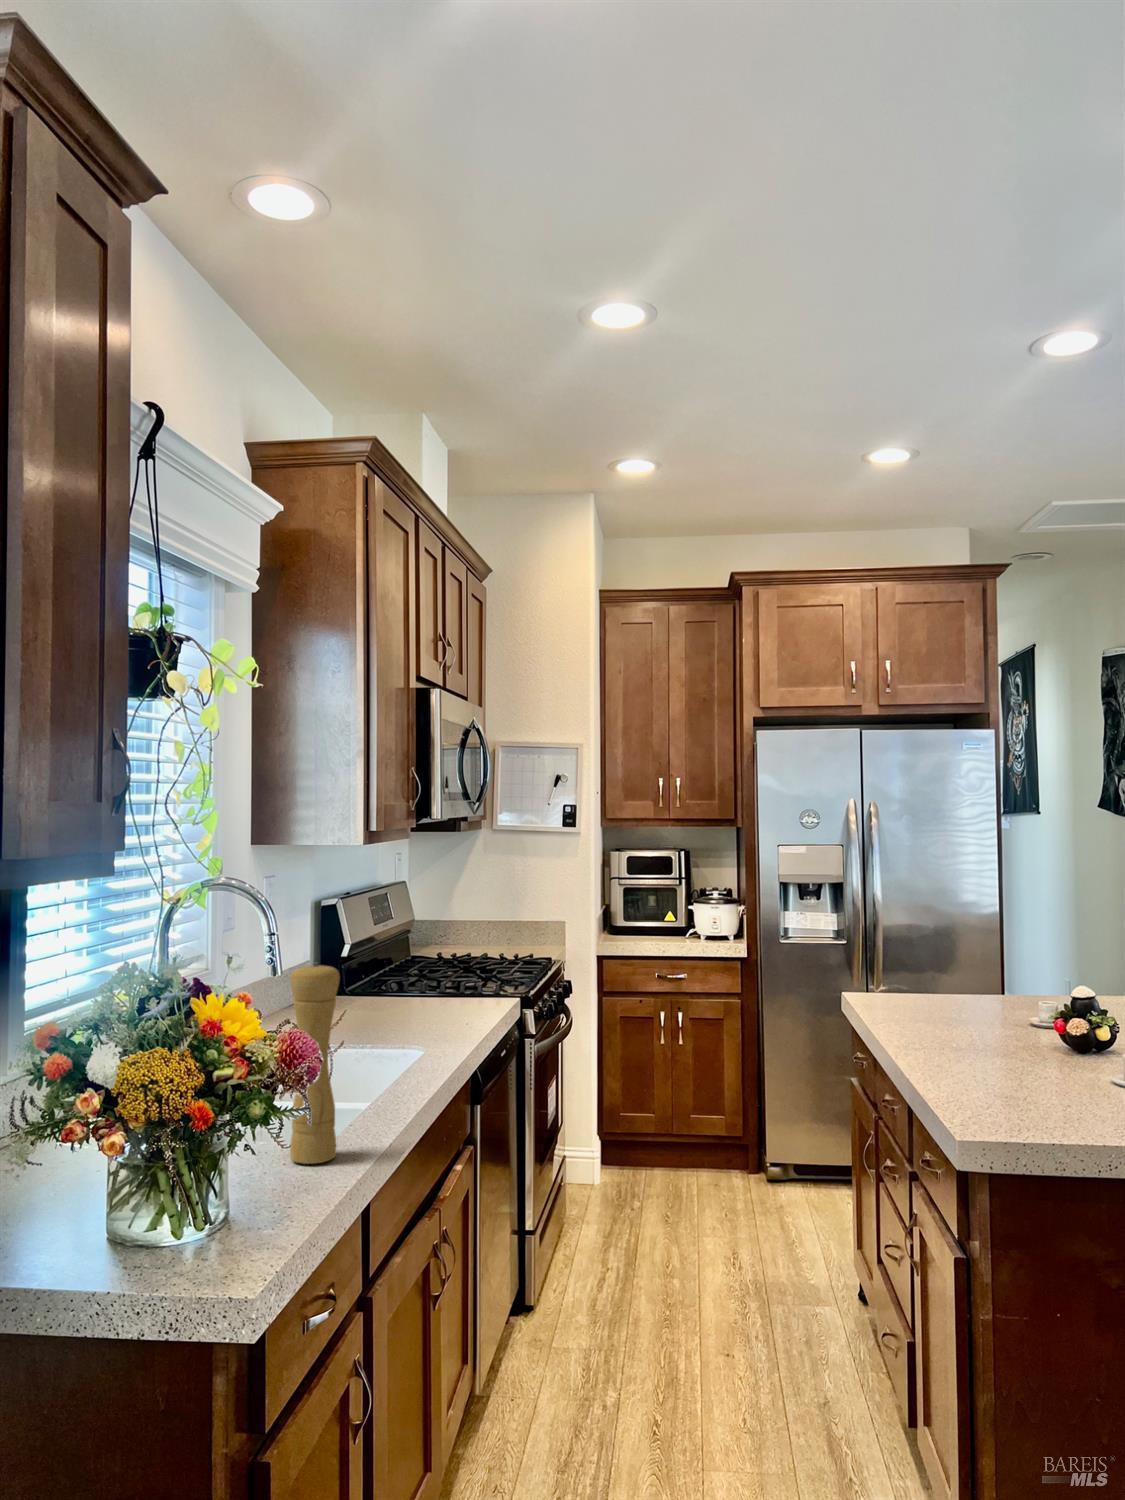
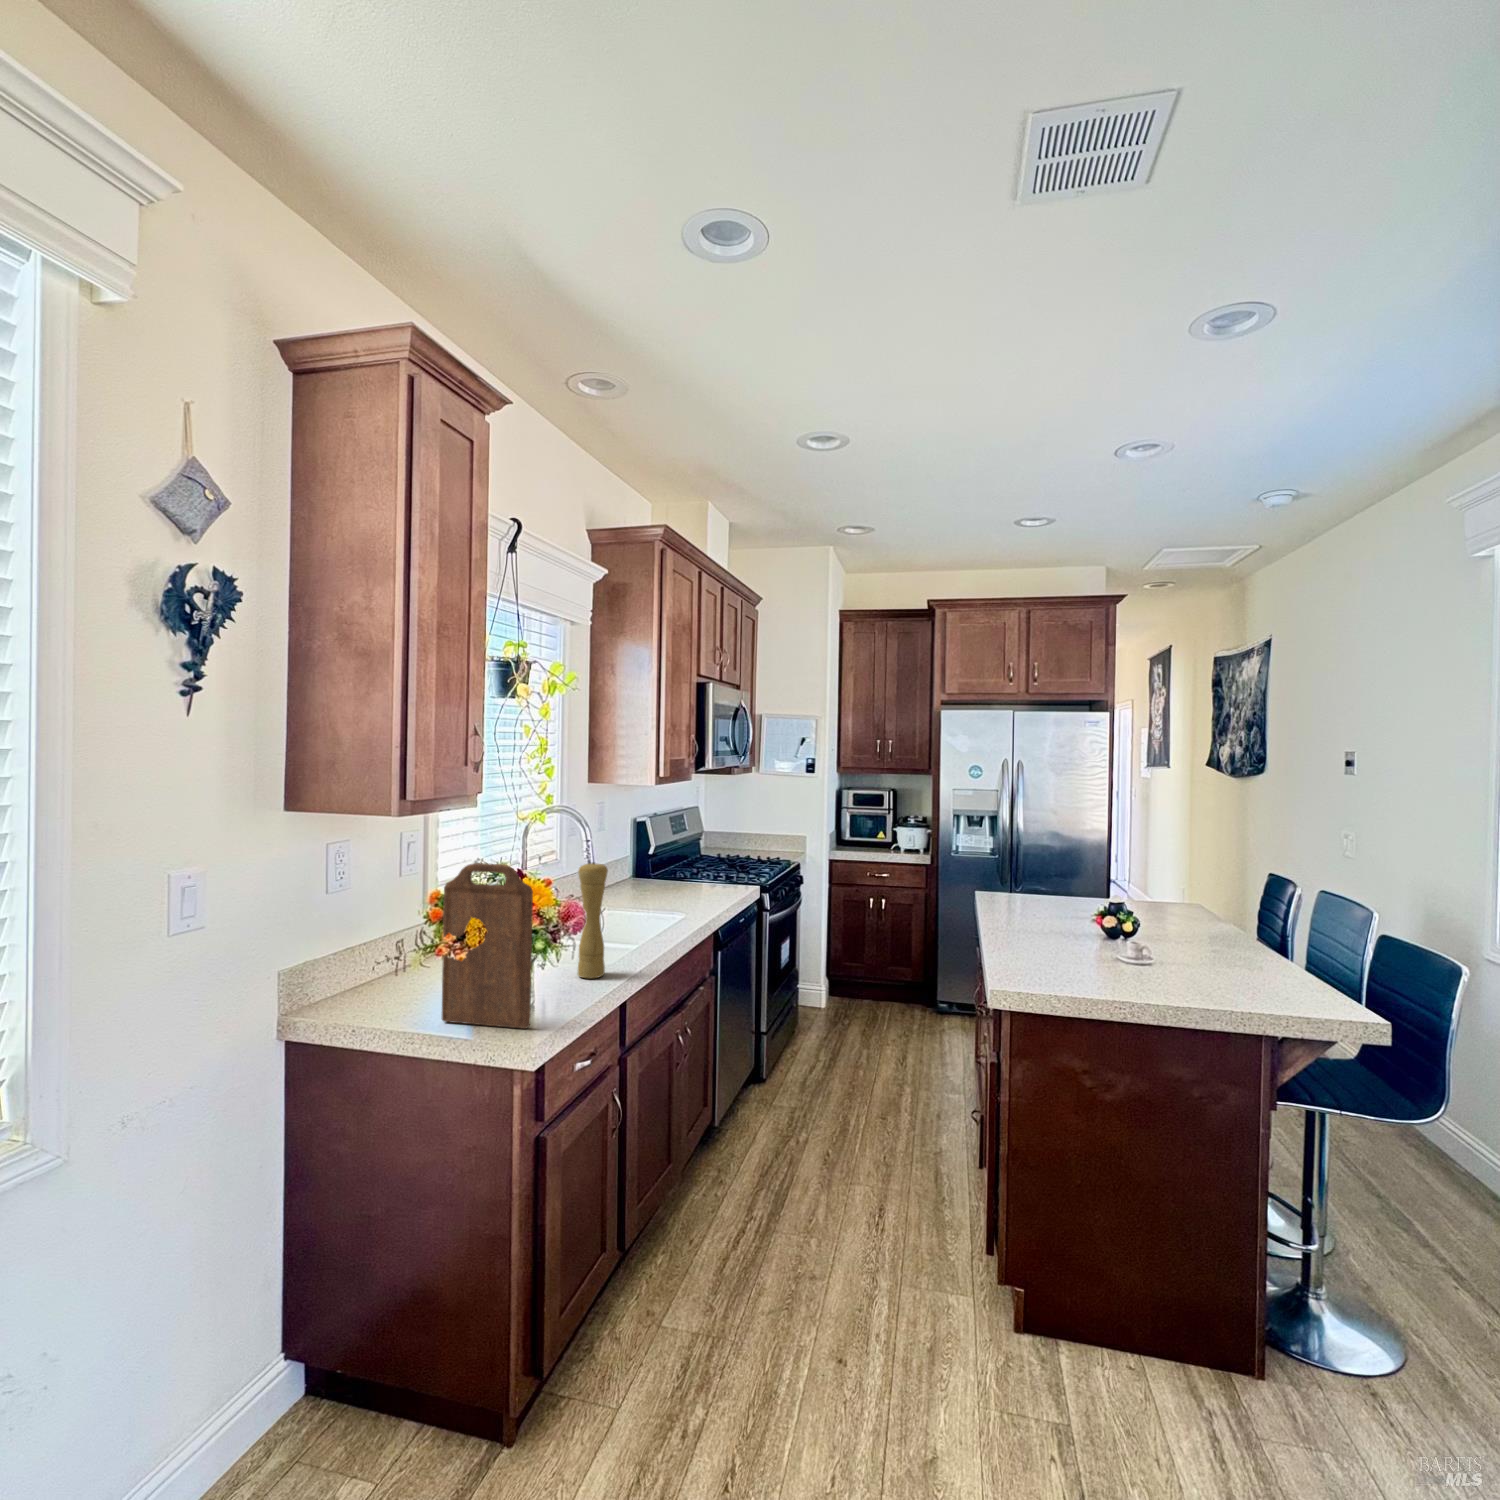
cutting board: none [69,968,241,1266] -> present [442,863,533,1029]

